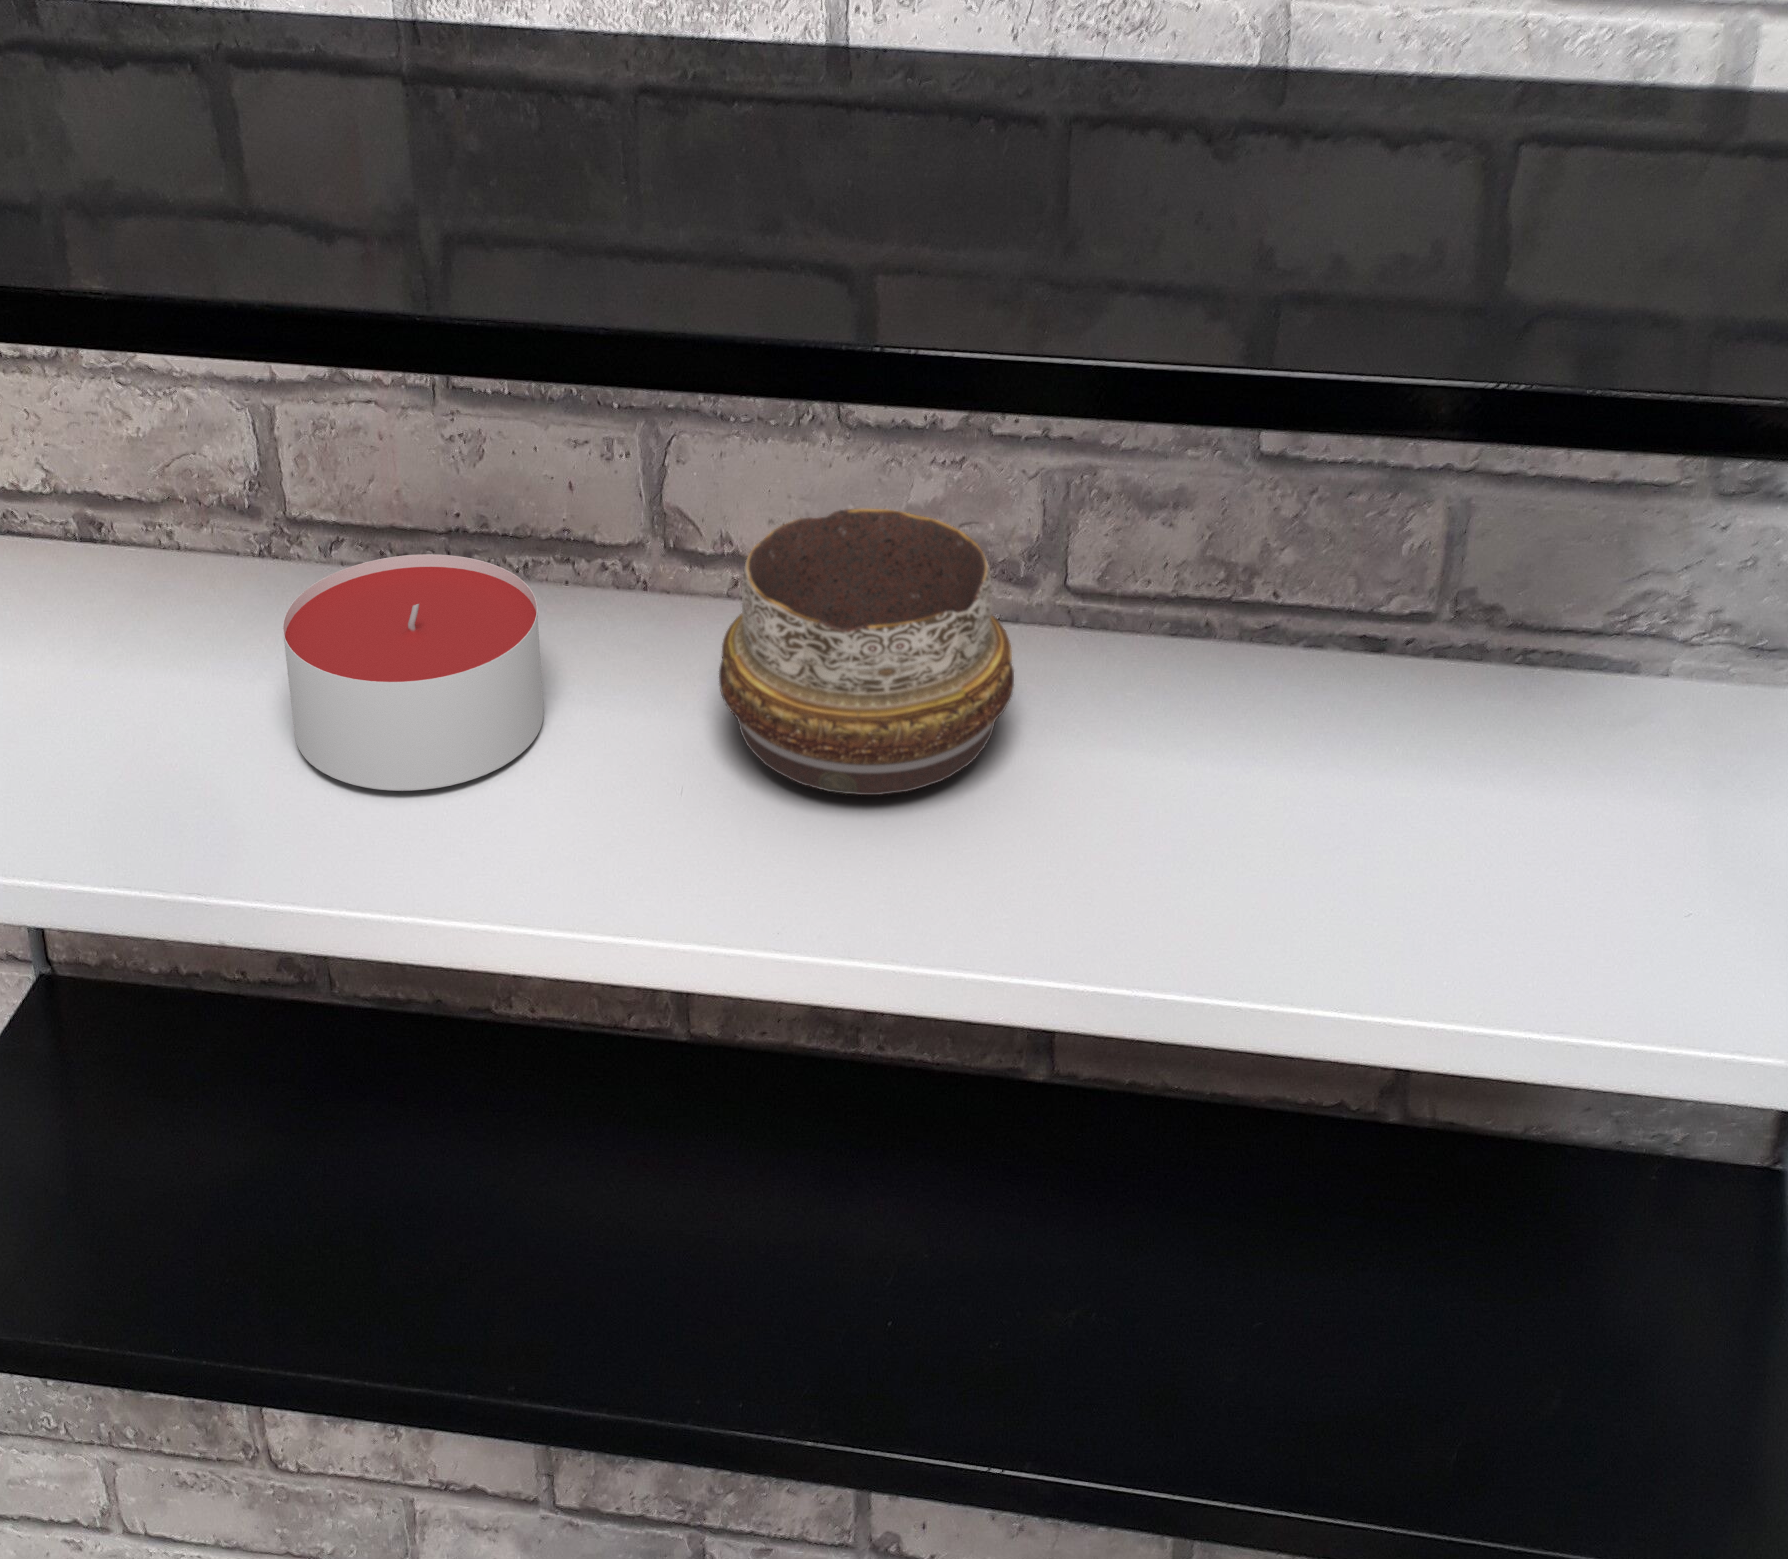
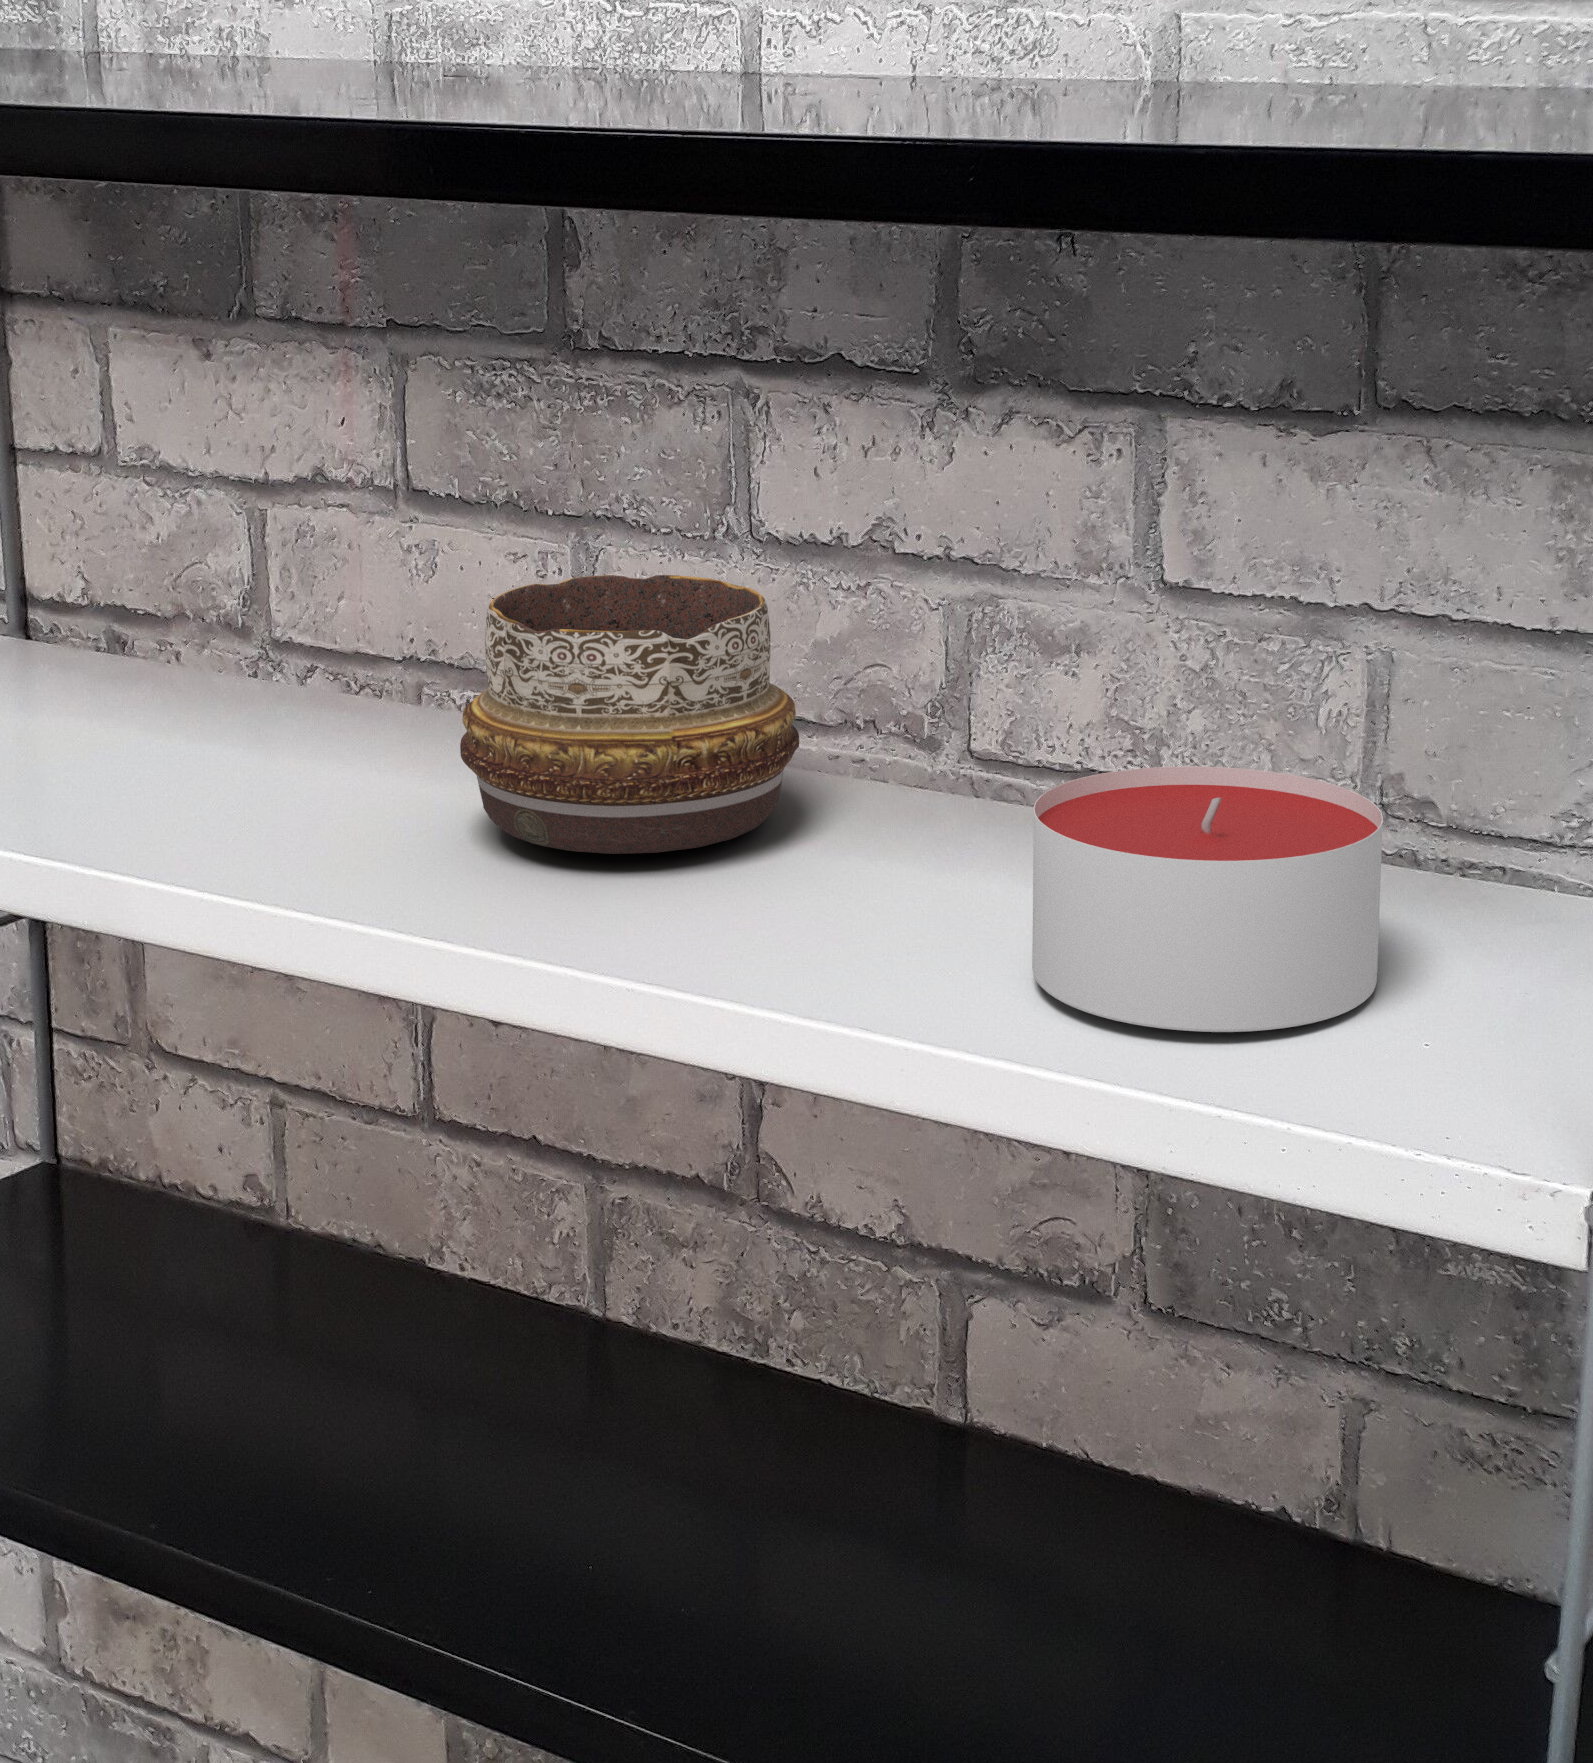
candle: present [283,554,544,791] -> present [1032,766,1383,1032]

